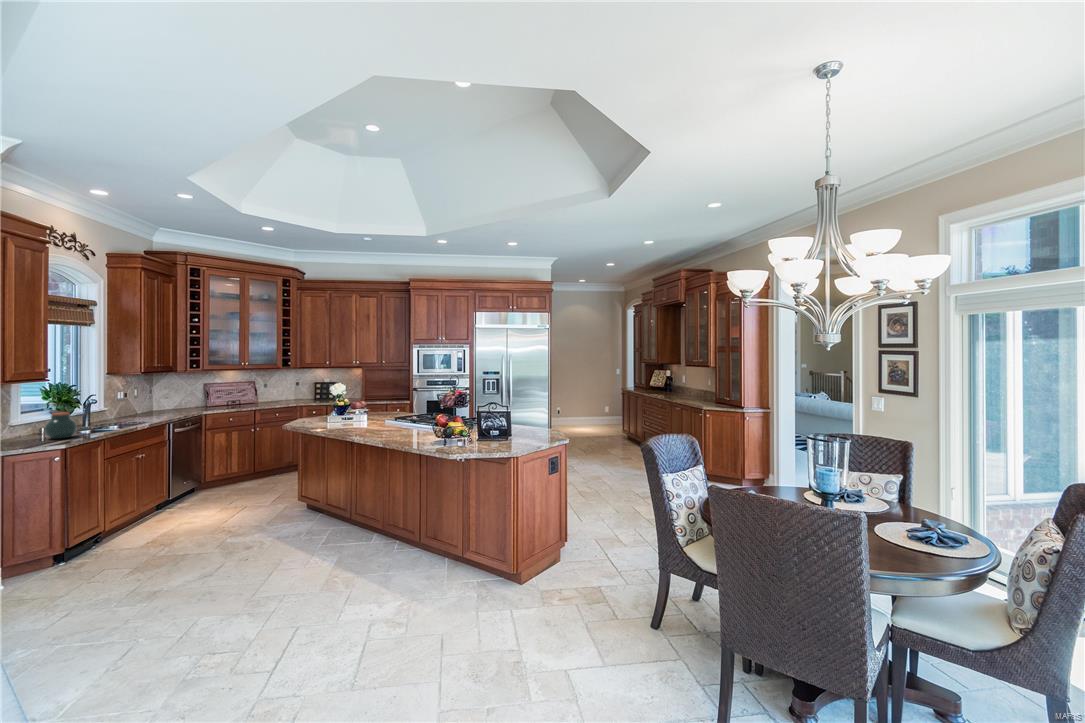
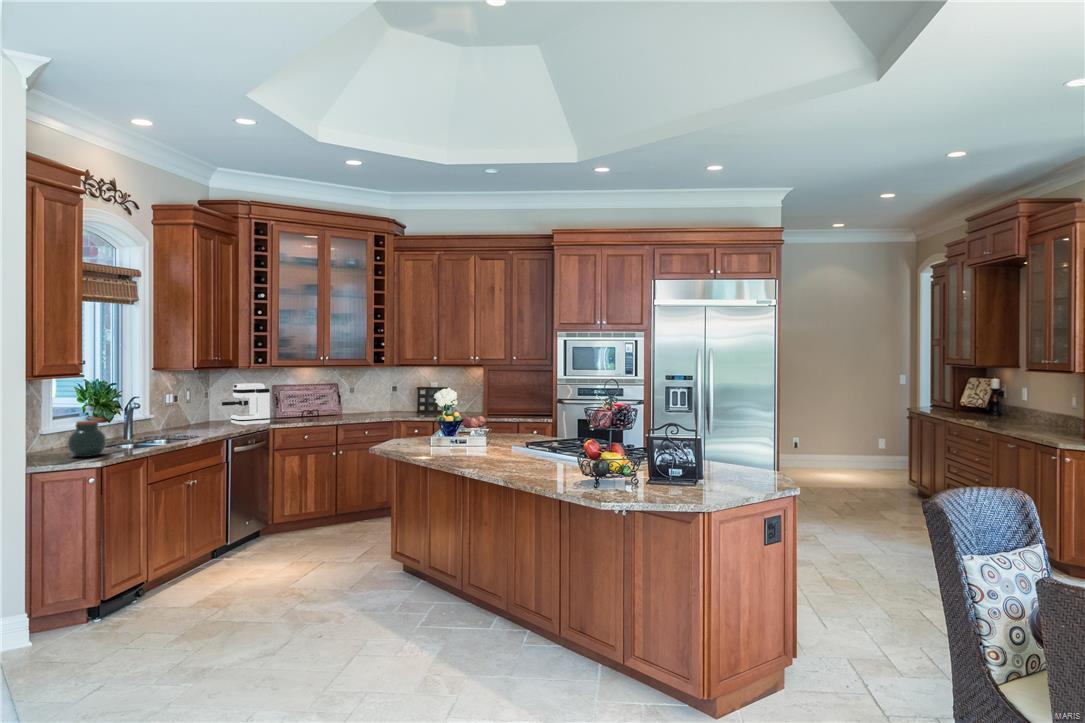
coffee maker: none [162,383,203,413] -> present [222,383,270,426]

